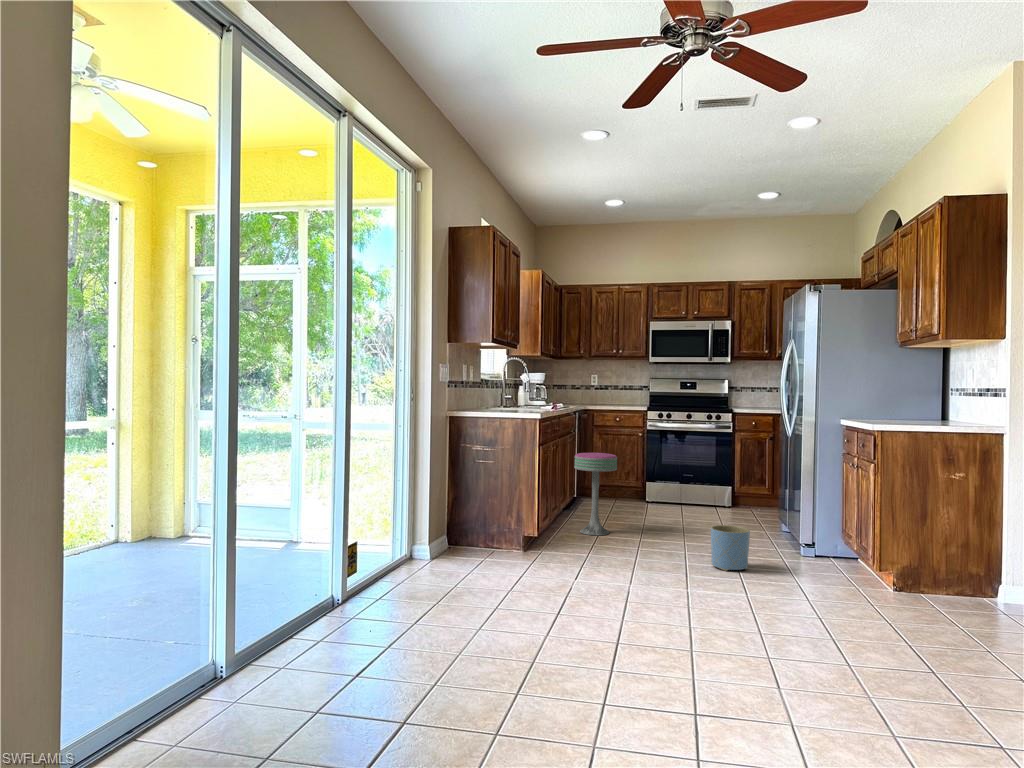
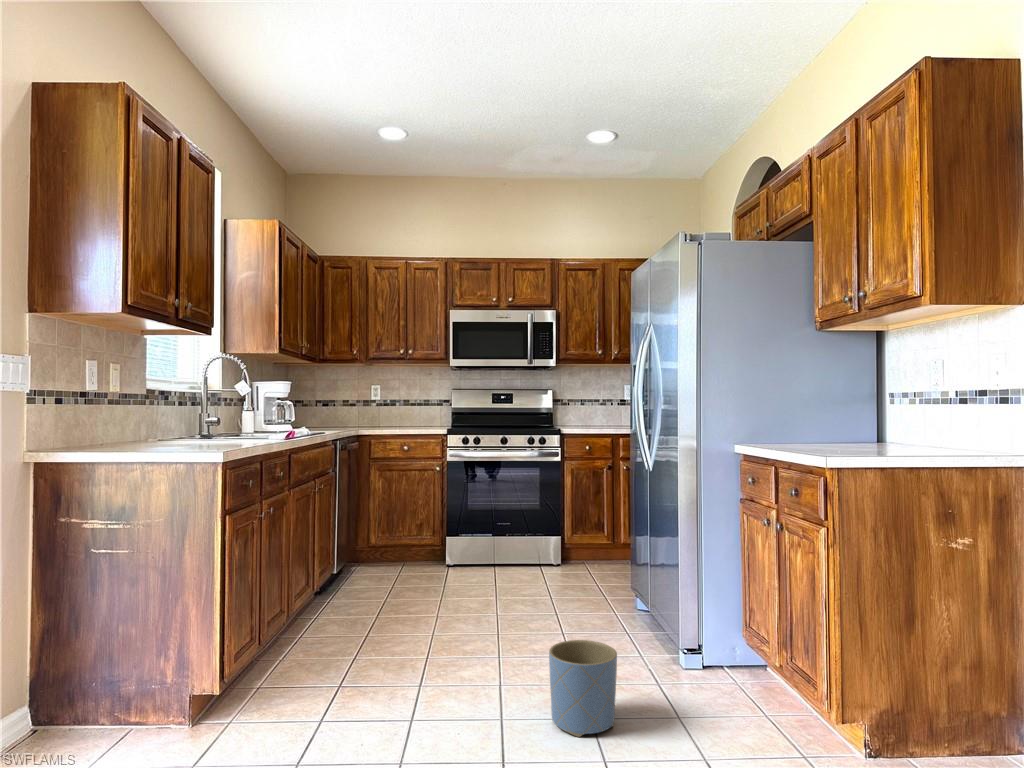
bar stool: present [574,453,617,535] -> none [318,509,392,655]

